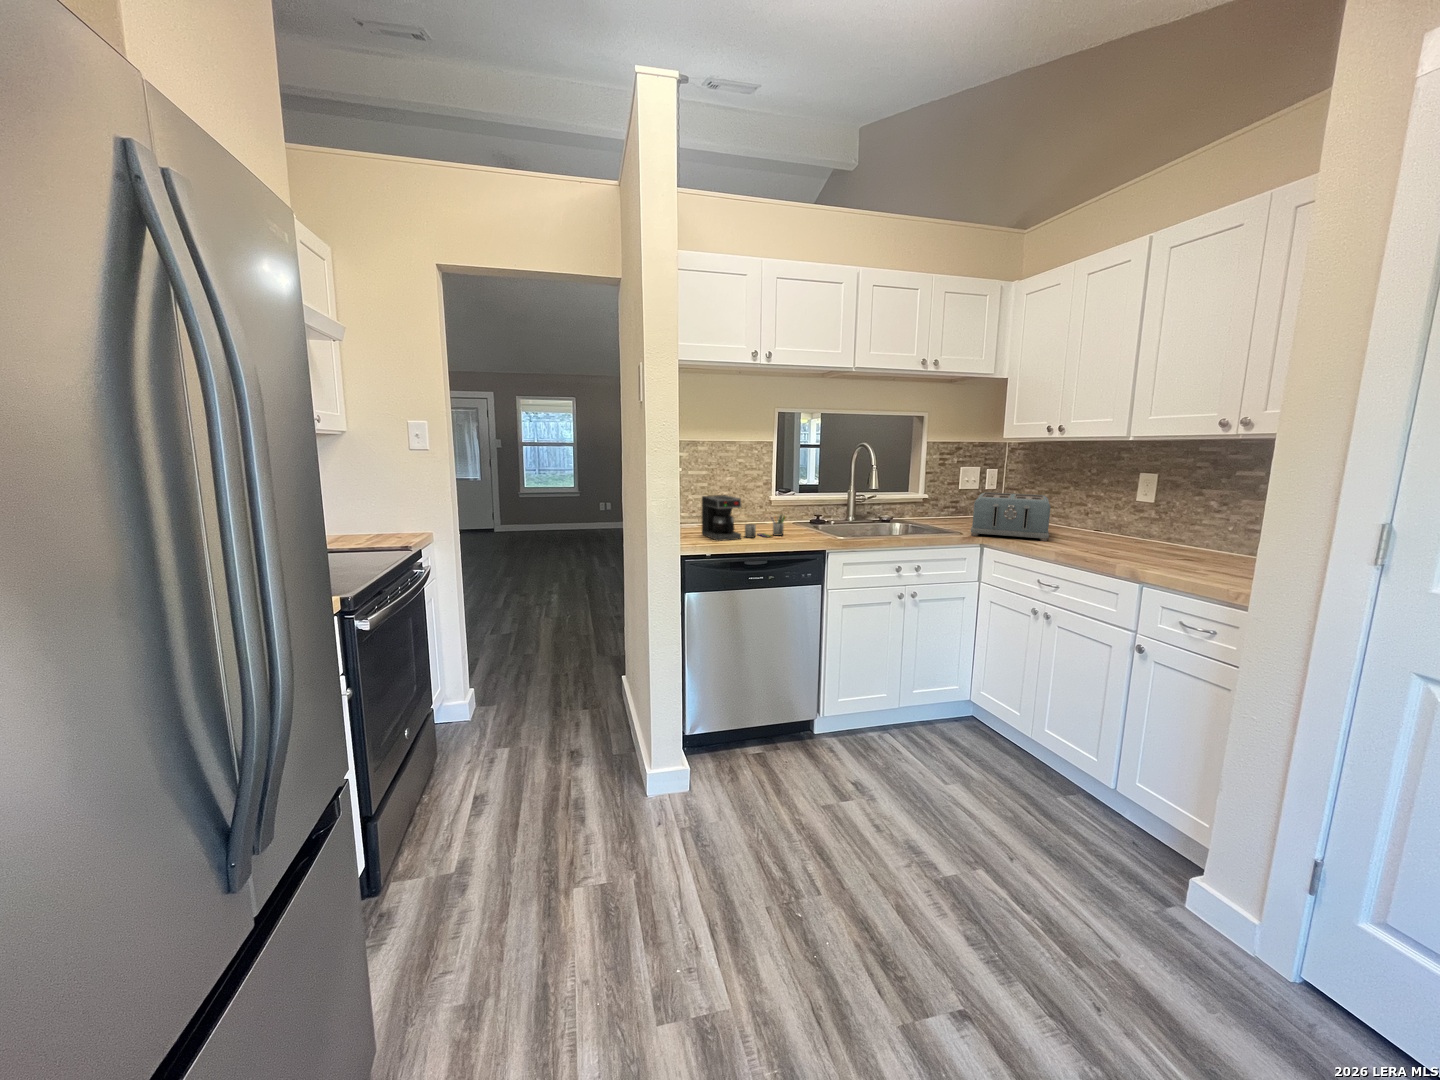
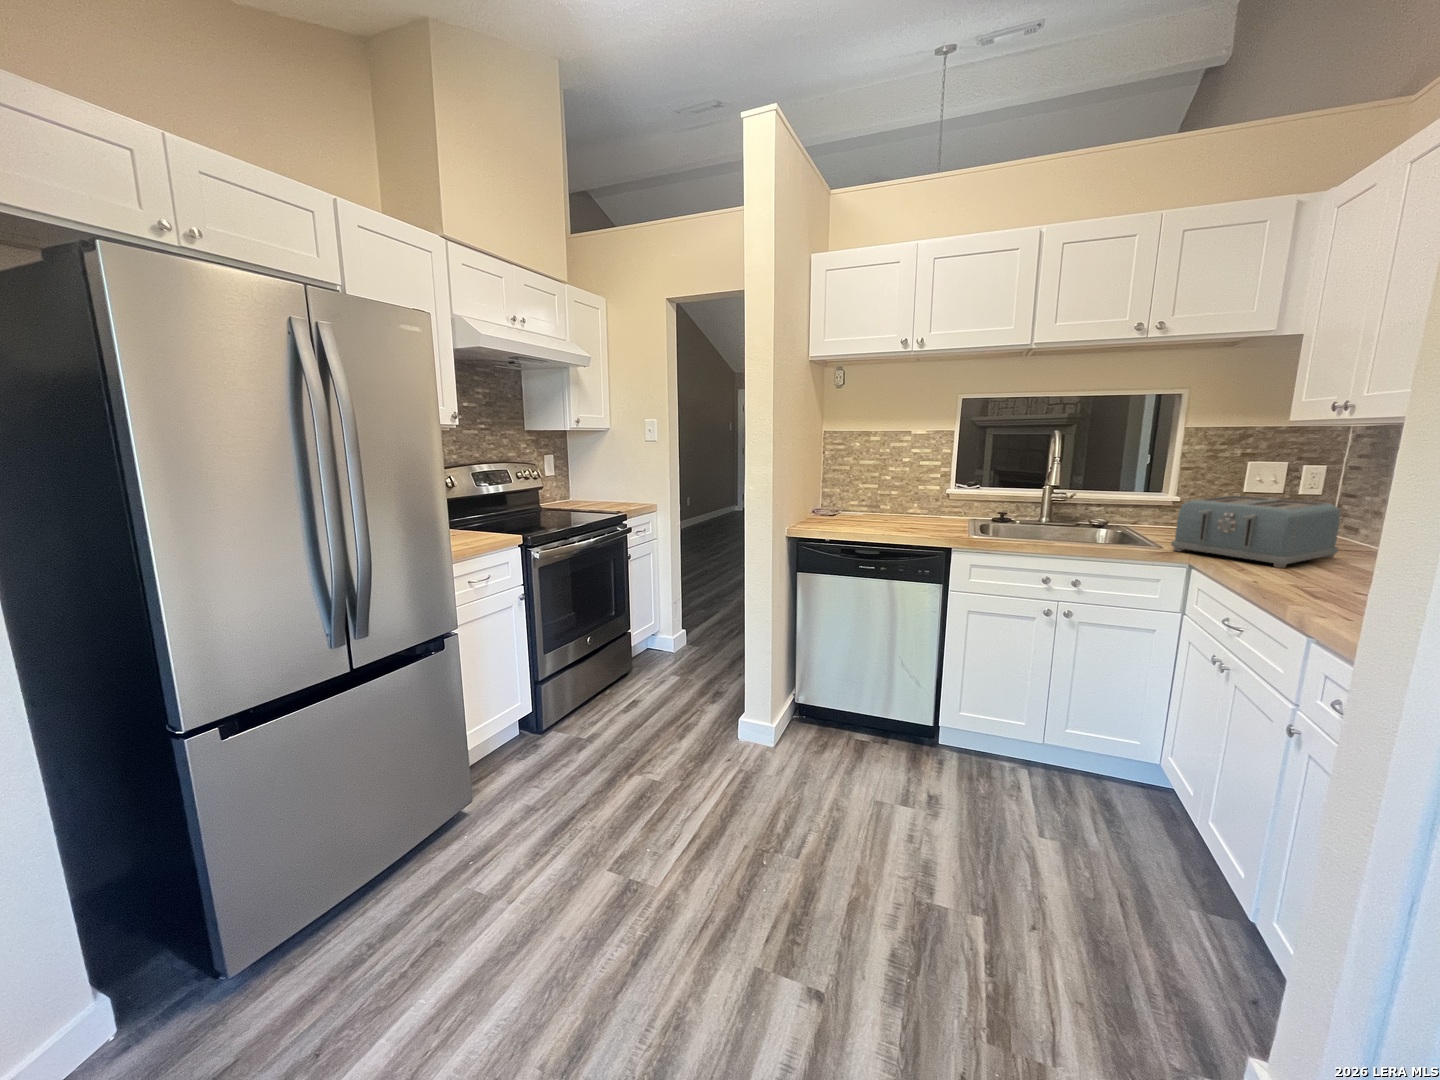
coffee maker: present [702,495,785,541] -> none [841,484,926,529]

